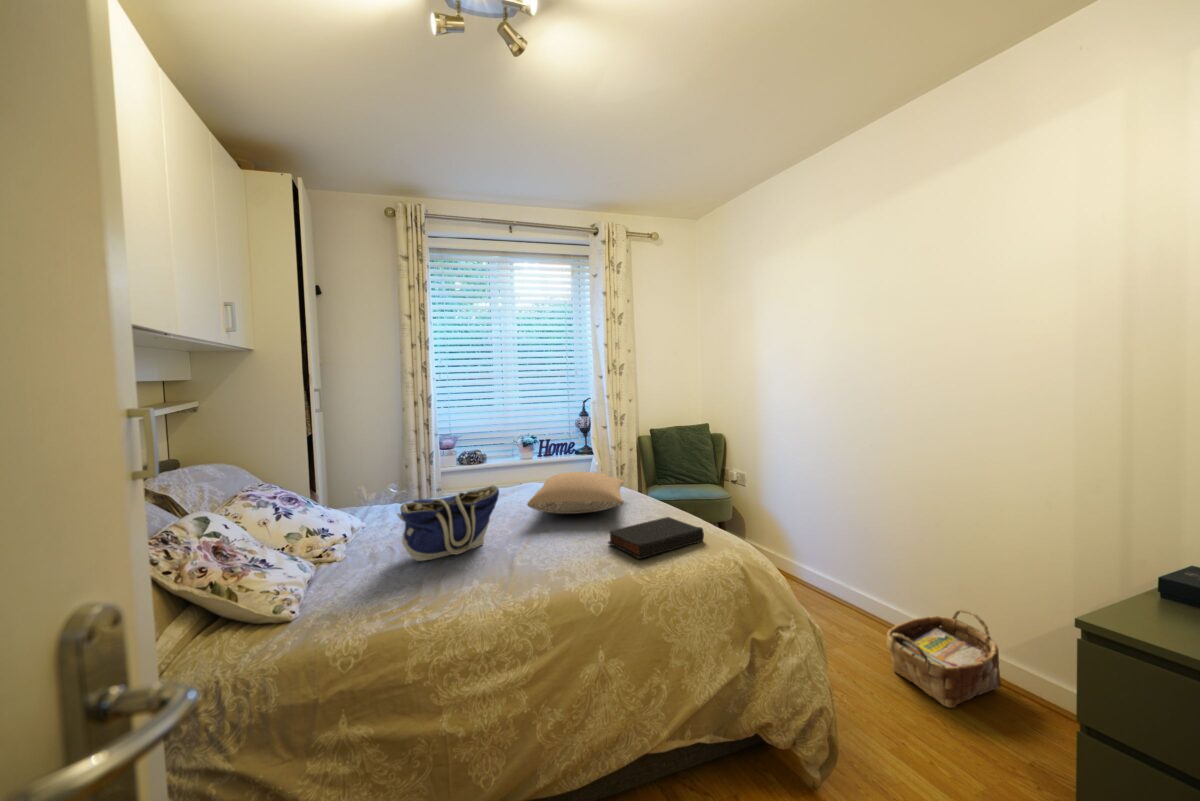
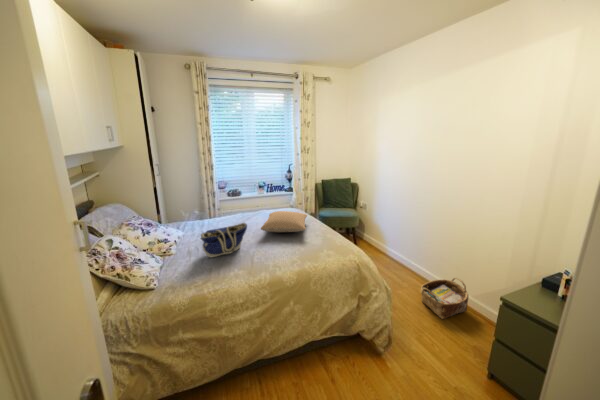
book: present [608,517,704,559] -> none [297,237,342,261]

